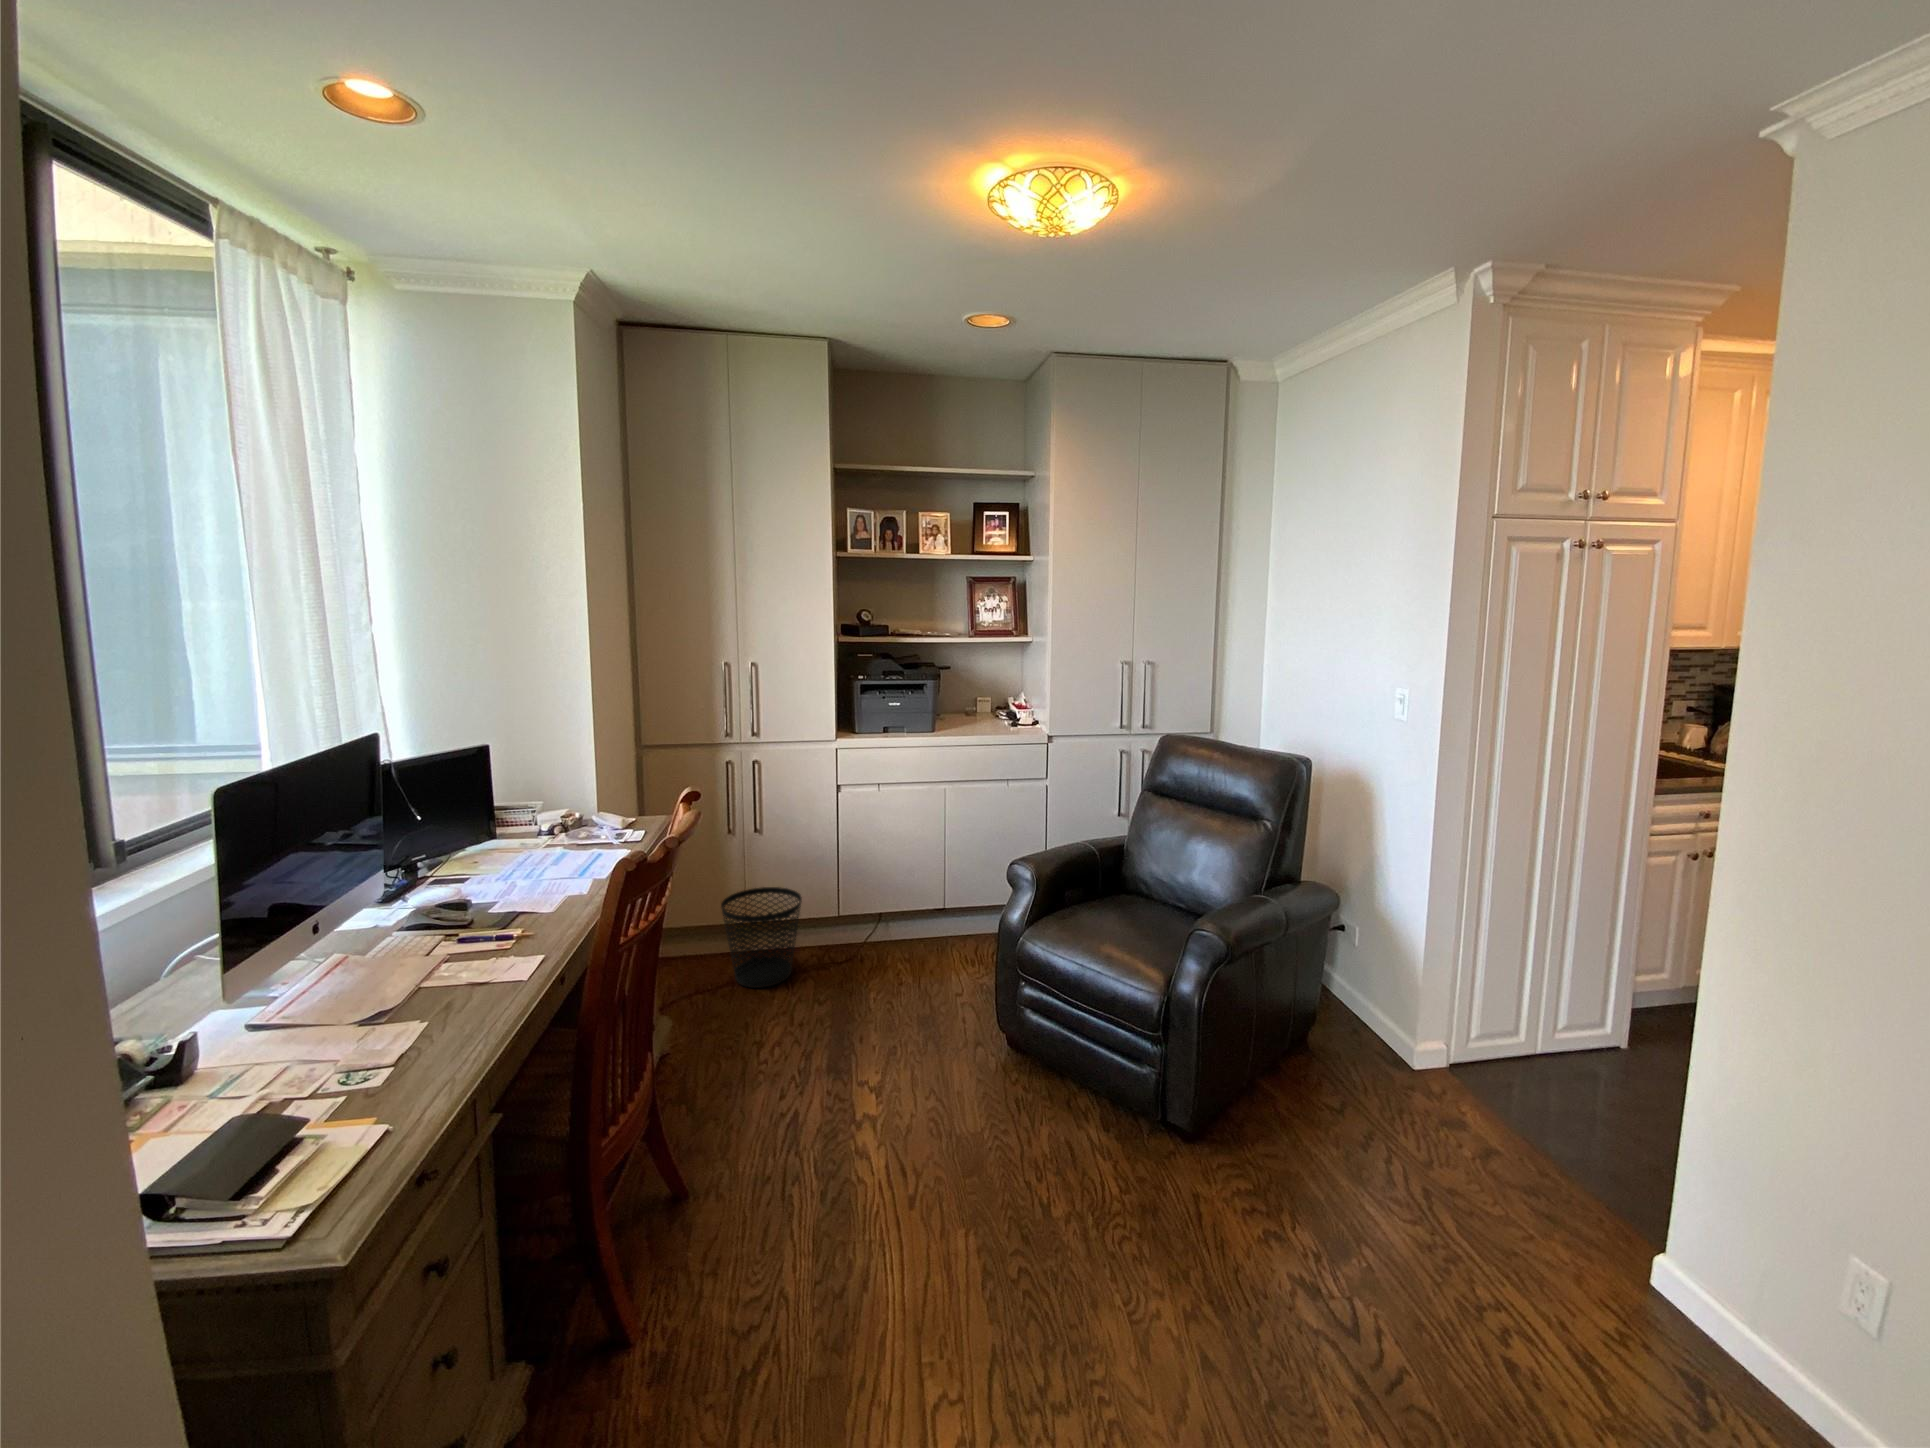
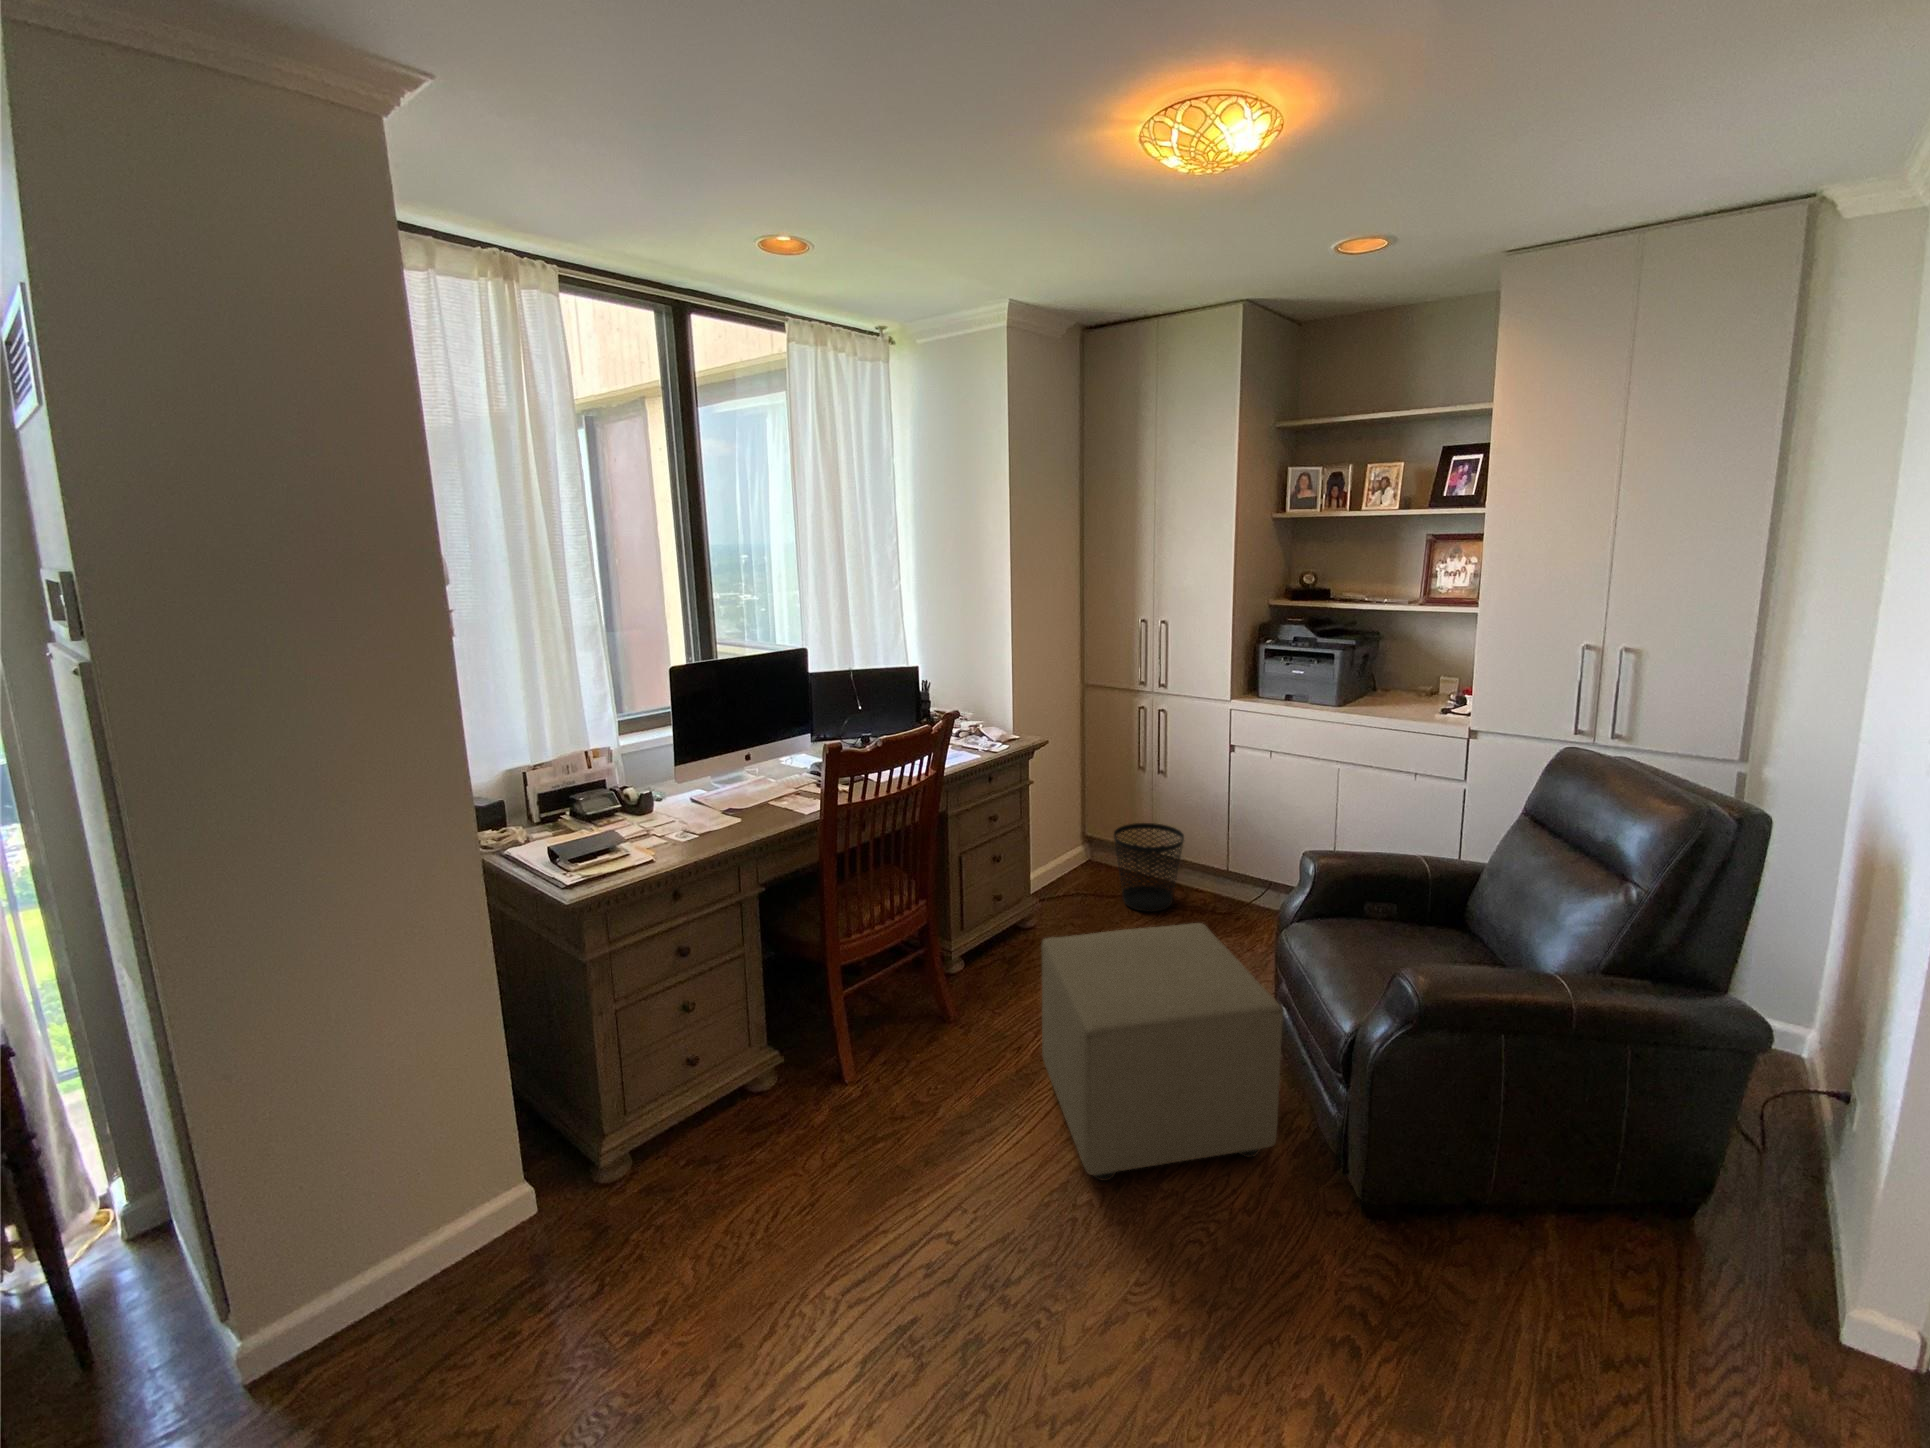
ottoman: none [850,958,1109,1244] -> present [1042,923,1283,1181]

